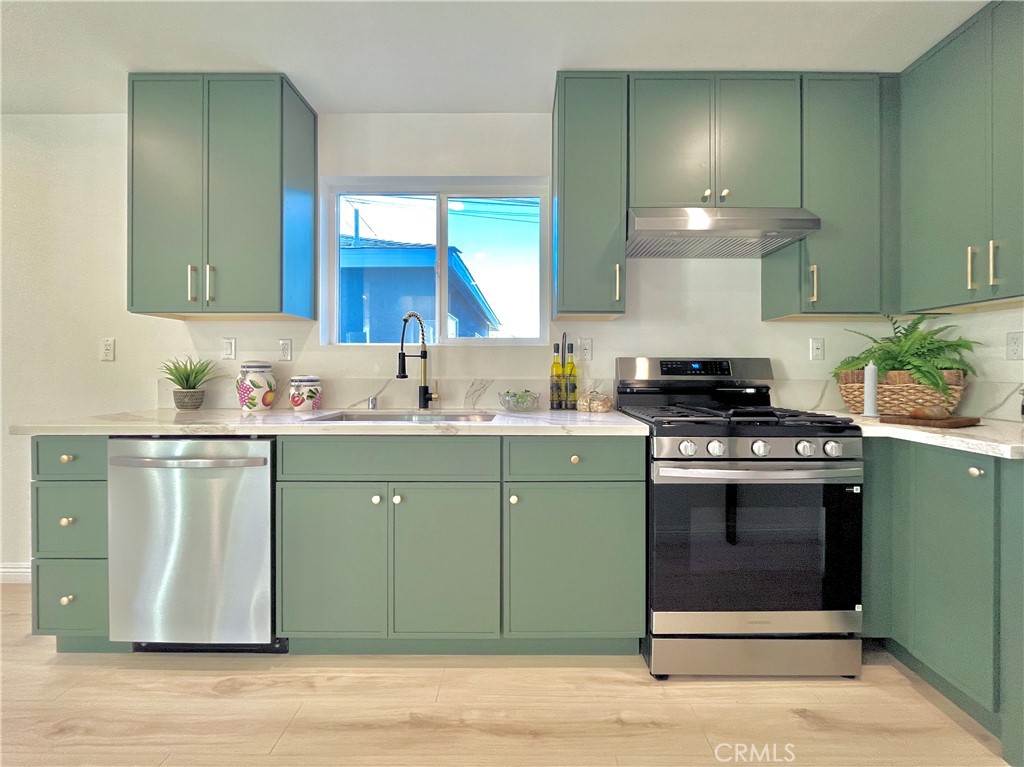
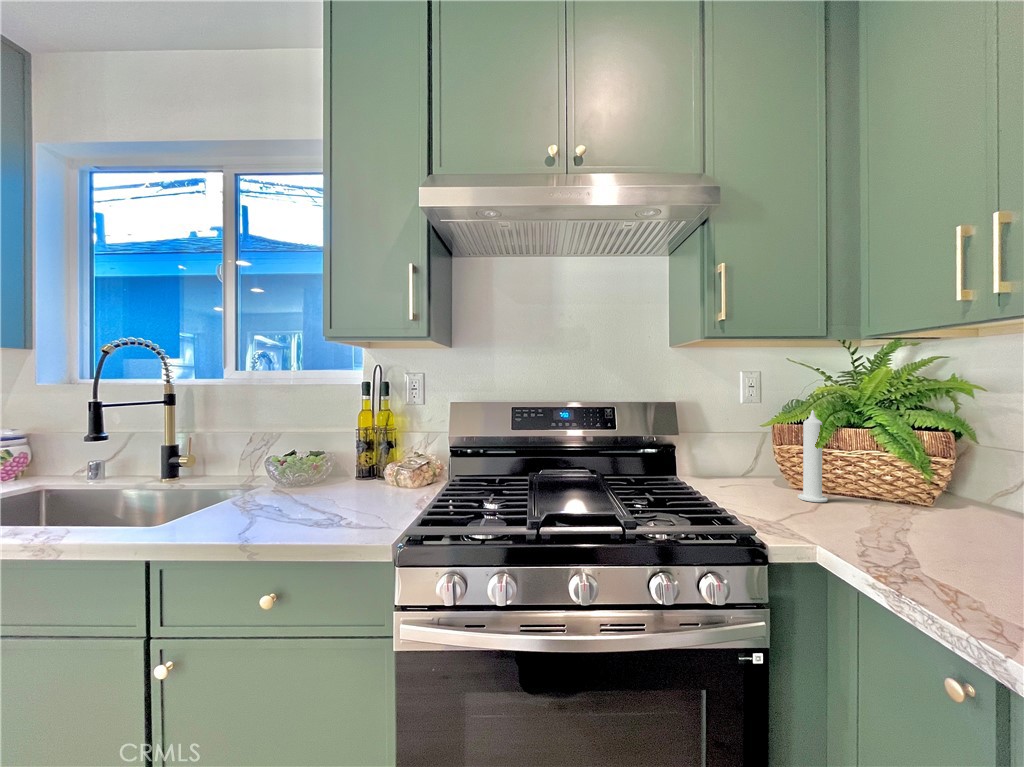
bread loaf: present [879,405,981,428] -> none [803,499,982,565]

